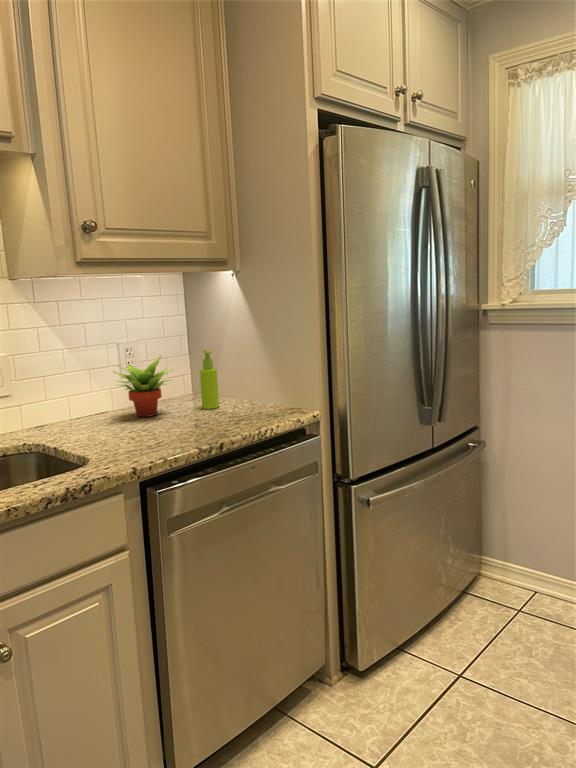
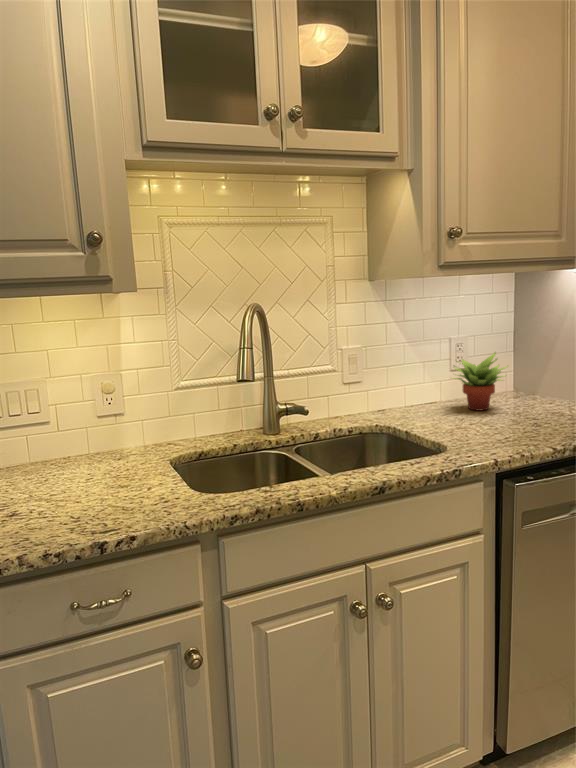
soap dispenser: present [200,350,219,409] -> none [534,348,553,408]

